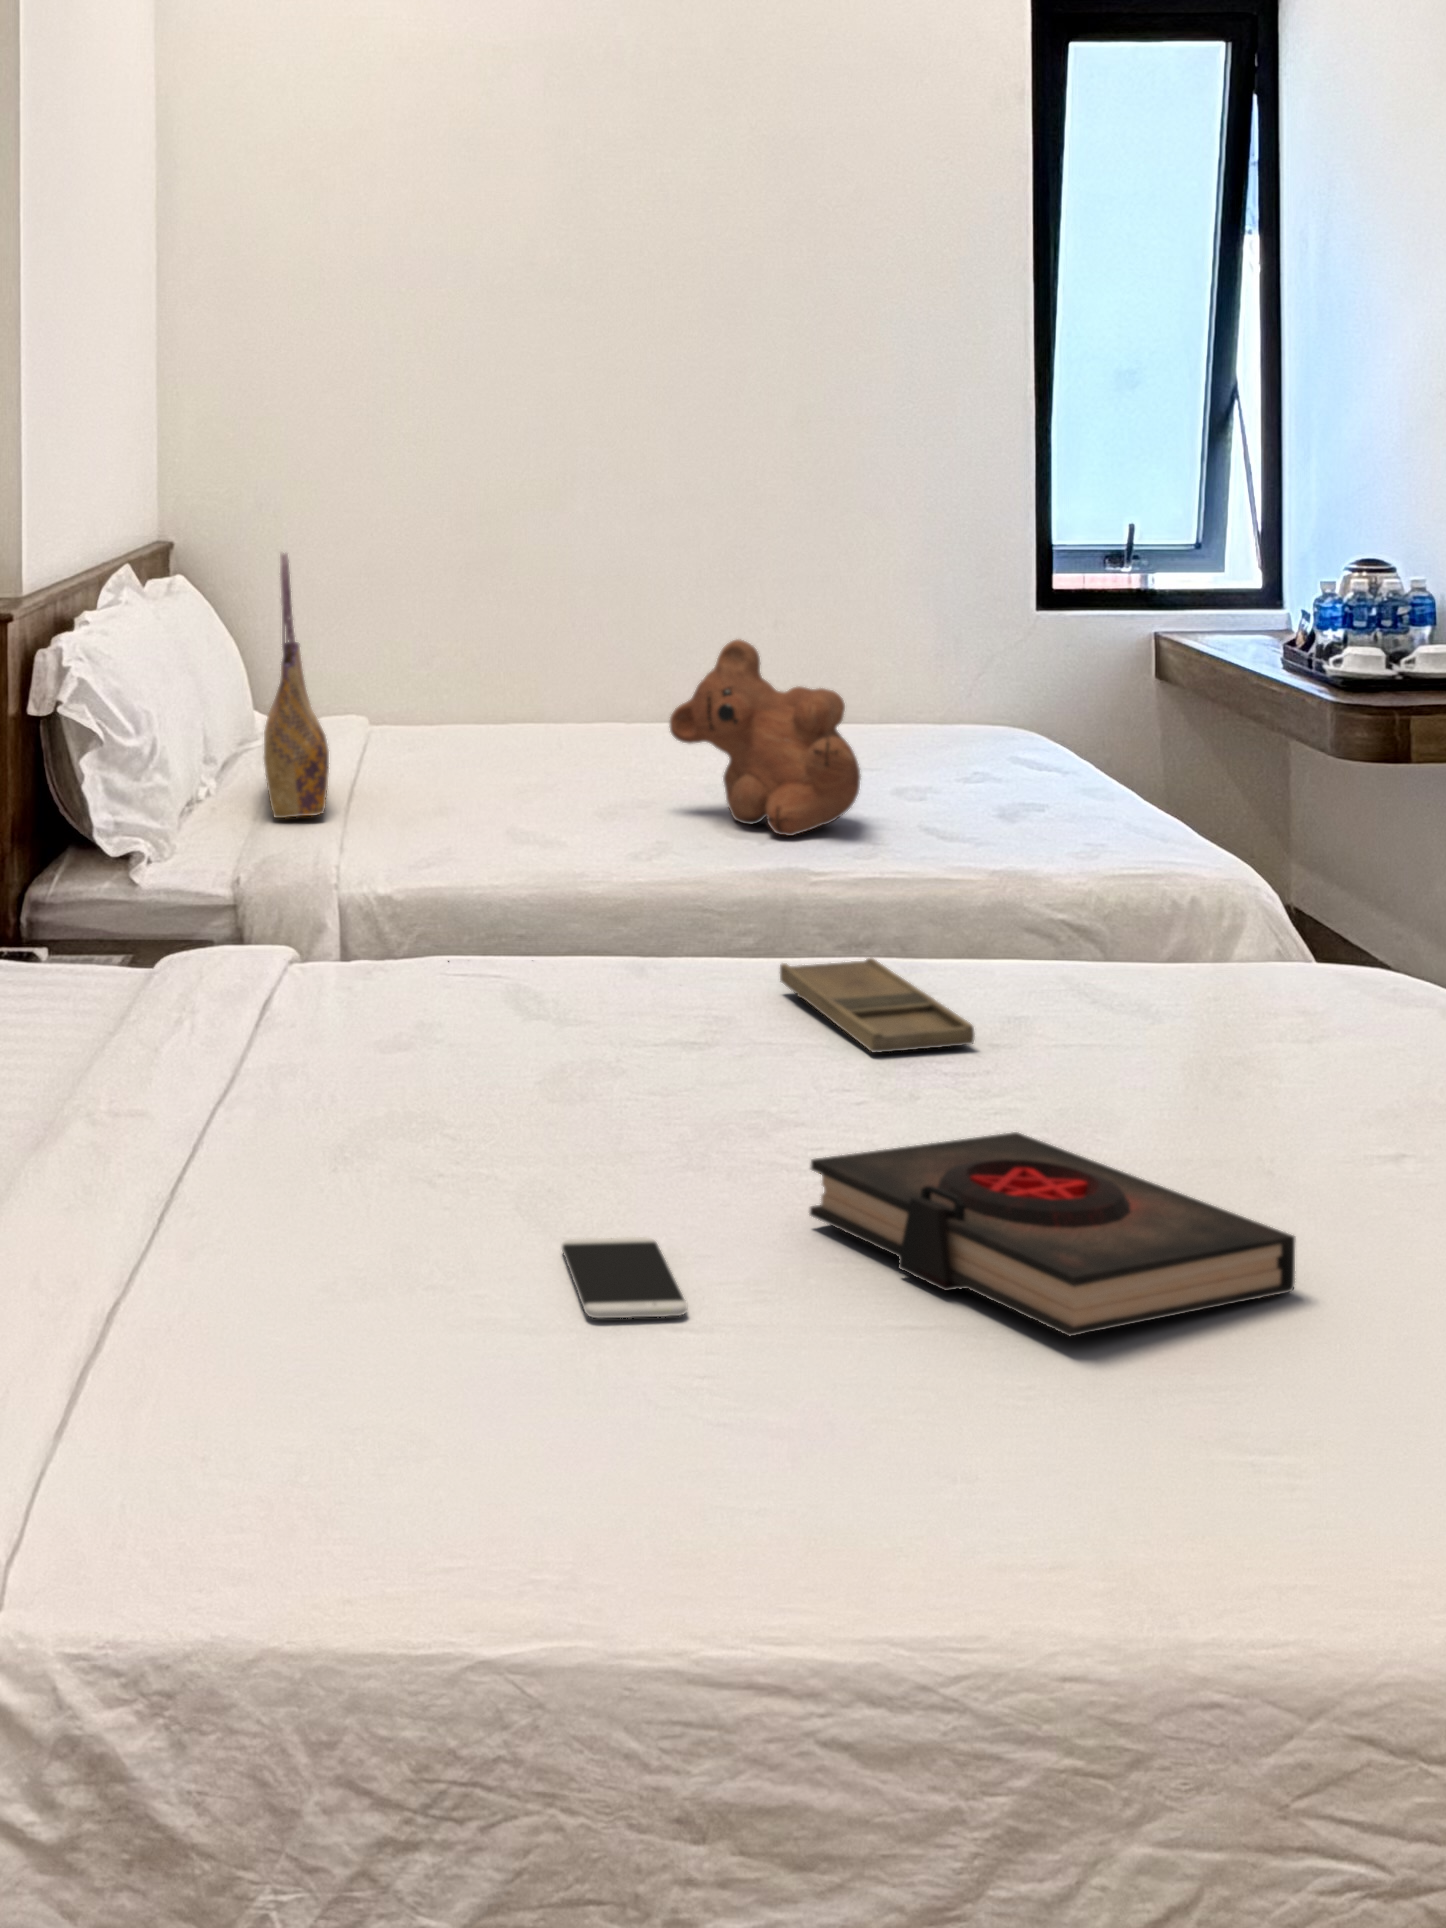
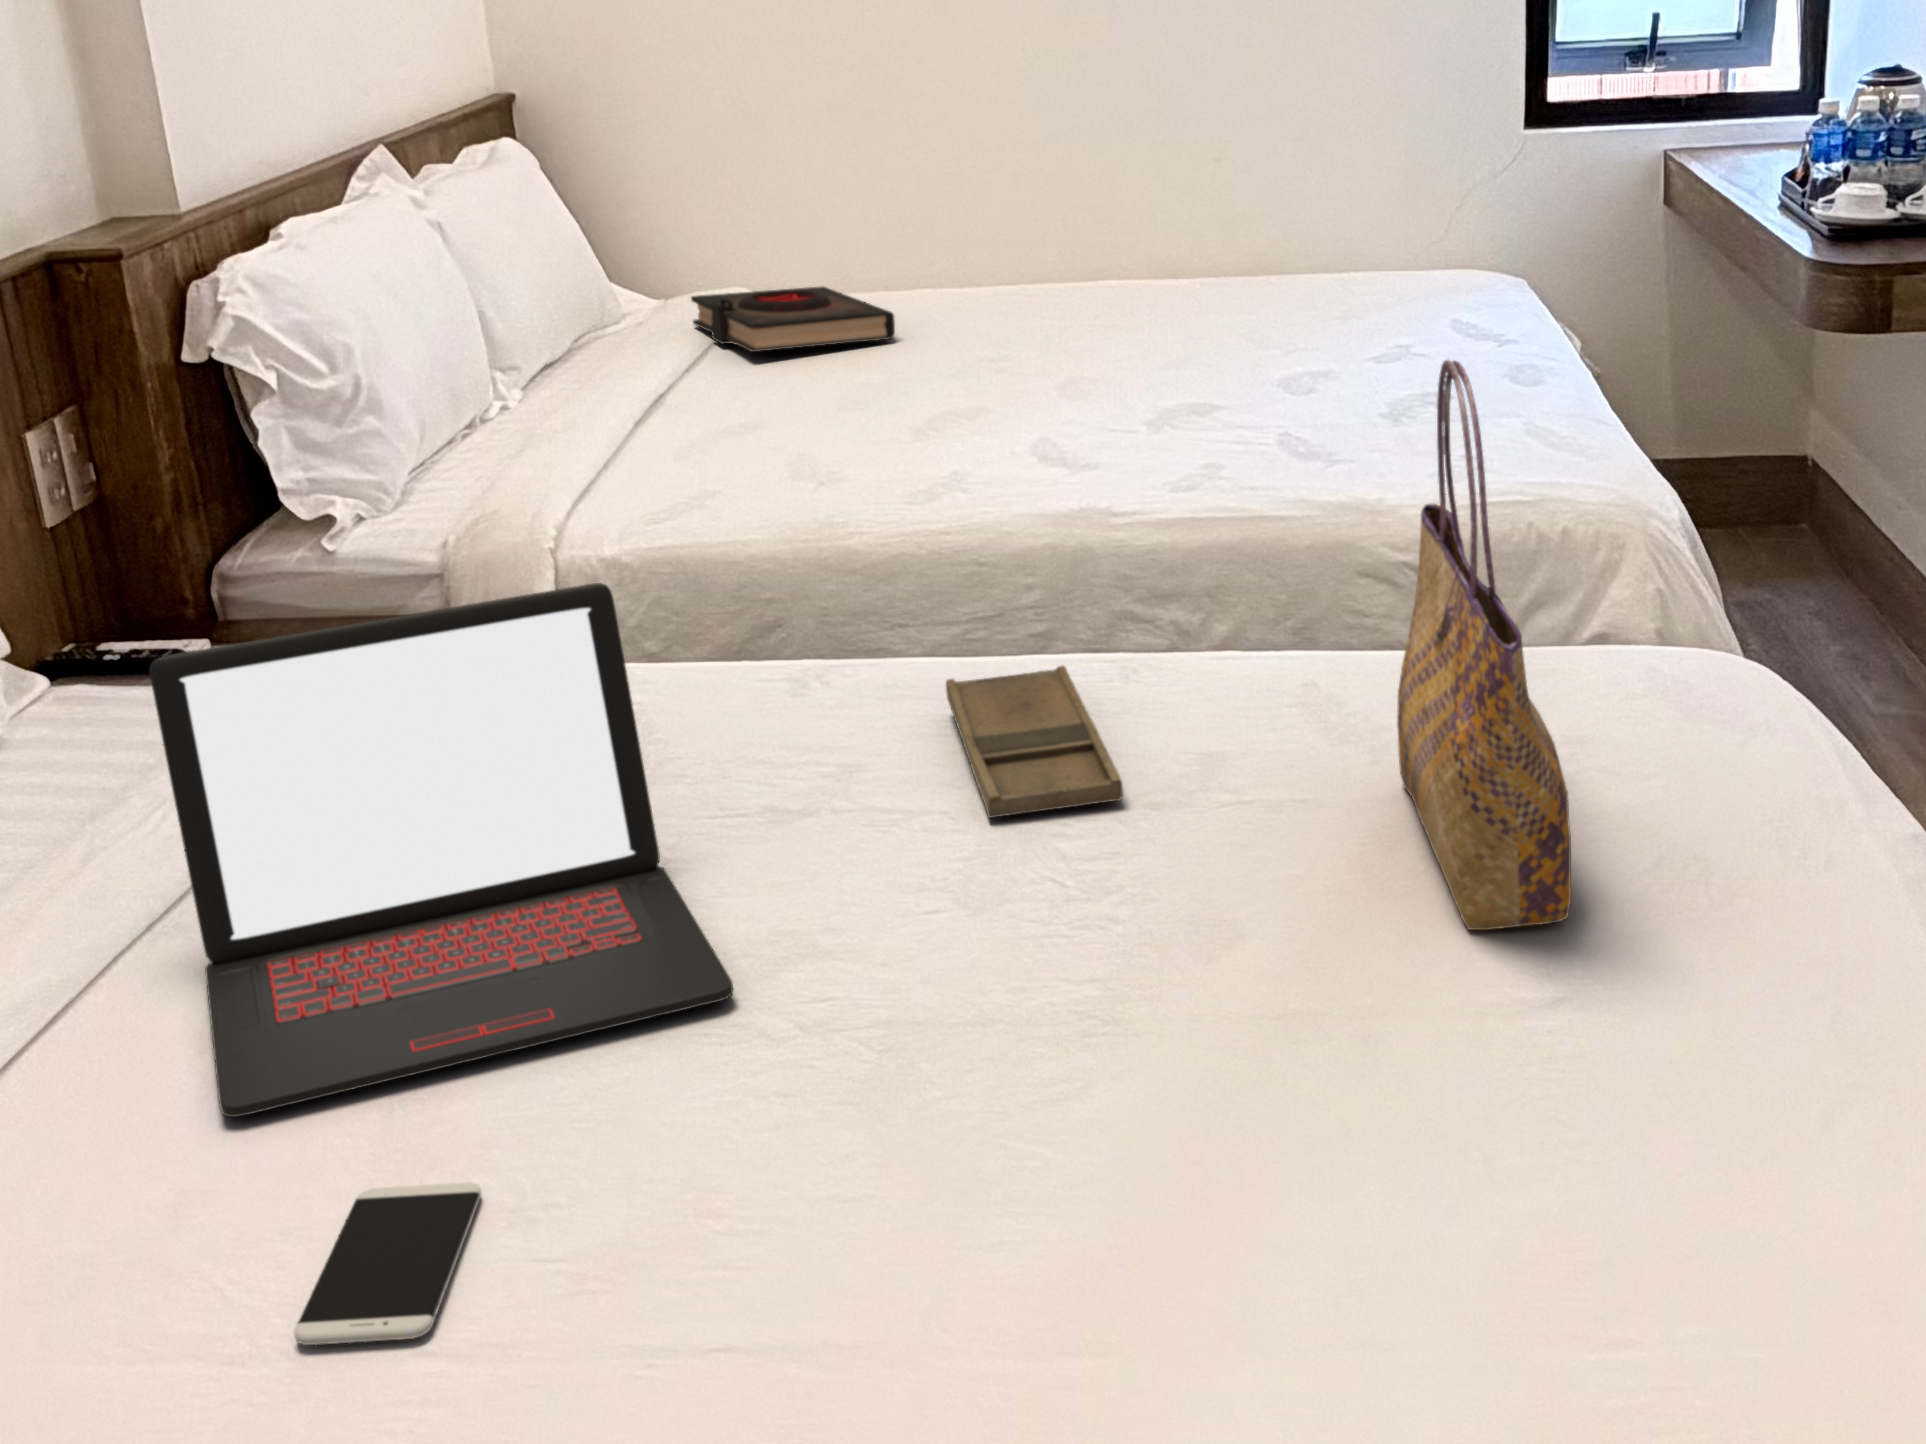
tote bag: present [264,553,329,818] -> present [1397,360,1571,930]
teddy bear: present [670,639,860,836] -> none [979,223,1195,458]
laptop: none [284,835,757,1202] -> present [150,583,733,1117]
book: present [810,1132,1295,1336] -> present [691,287,895,352]

